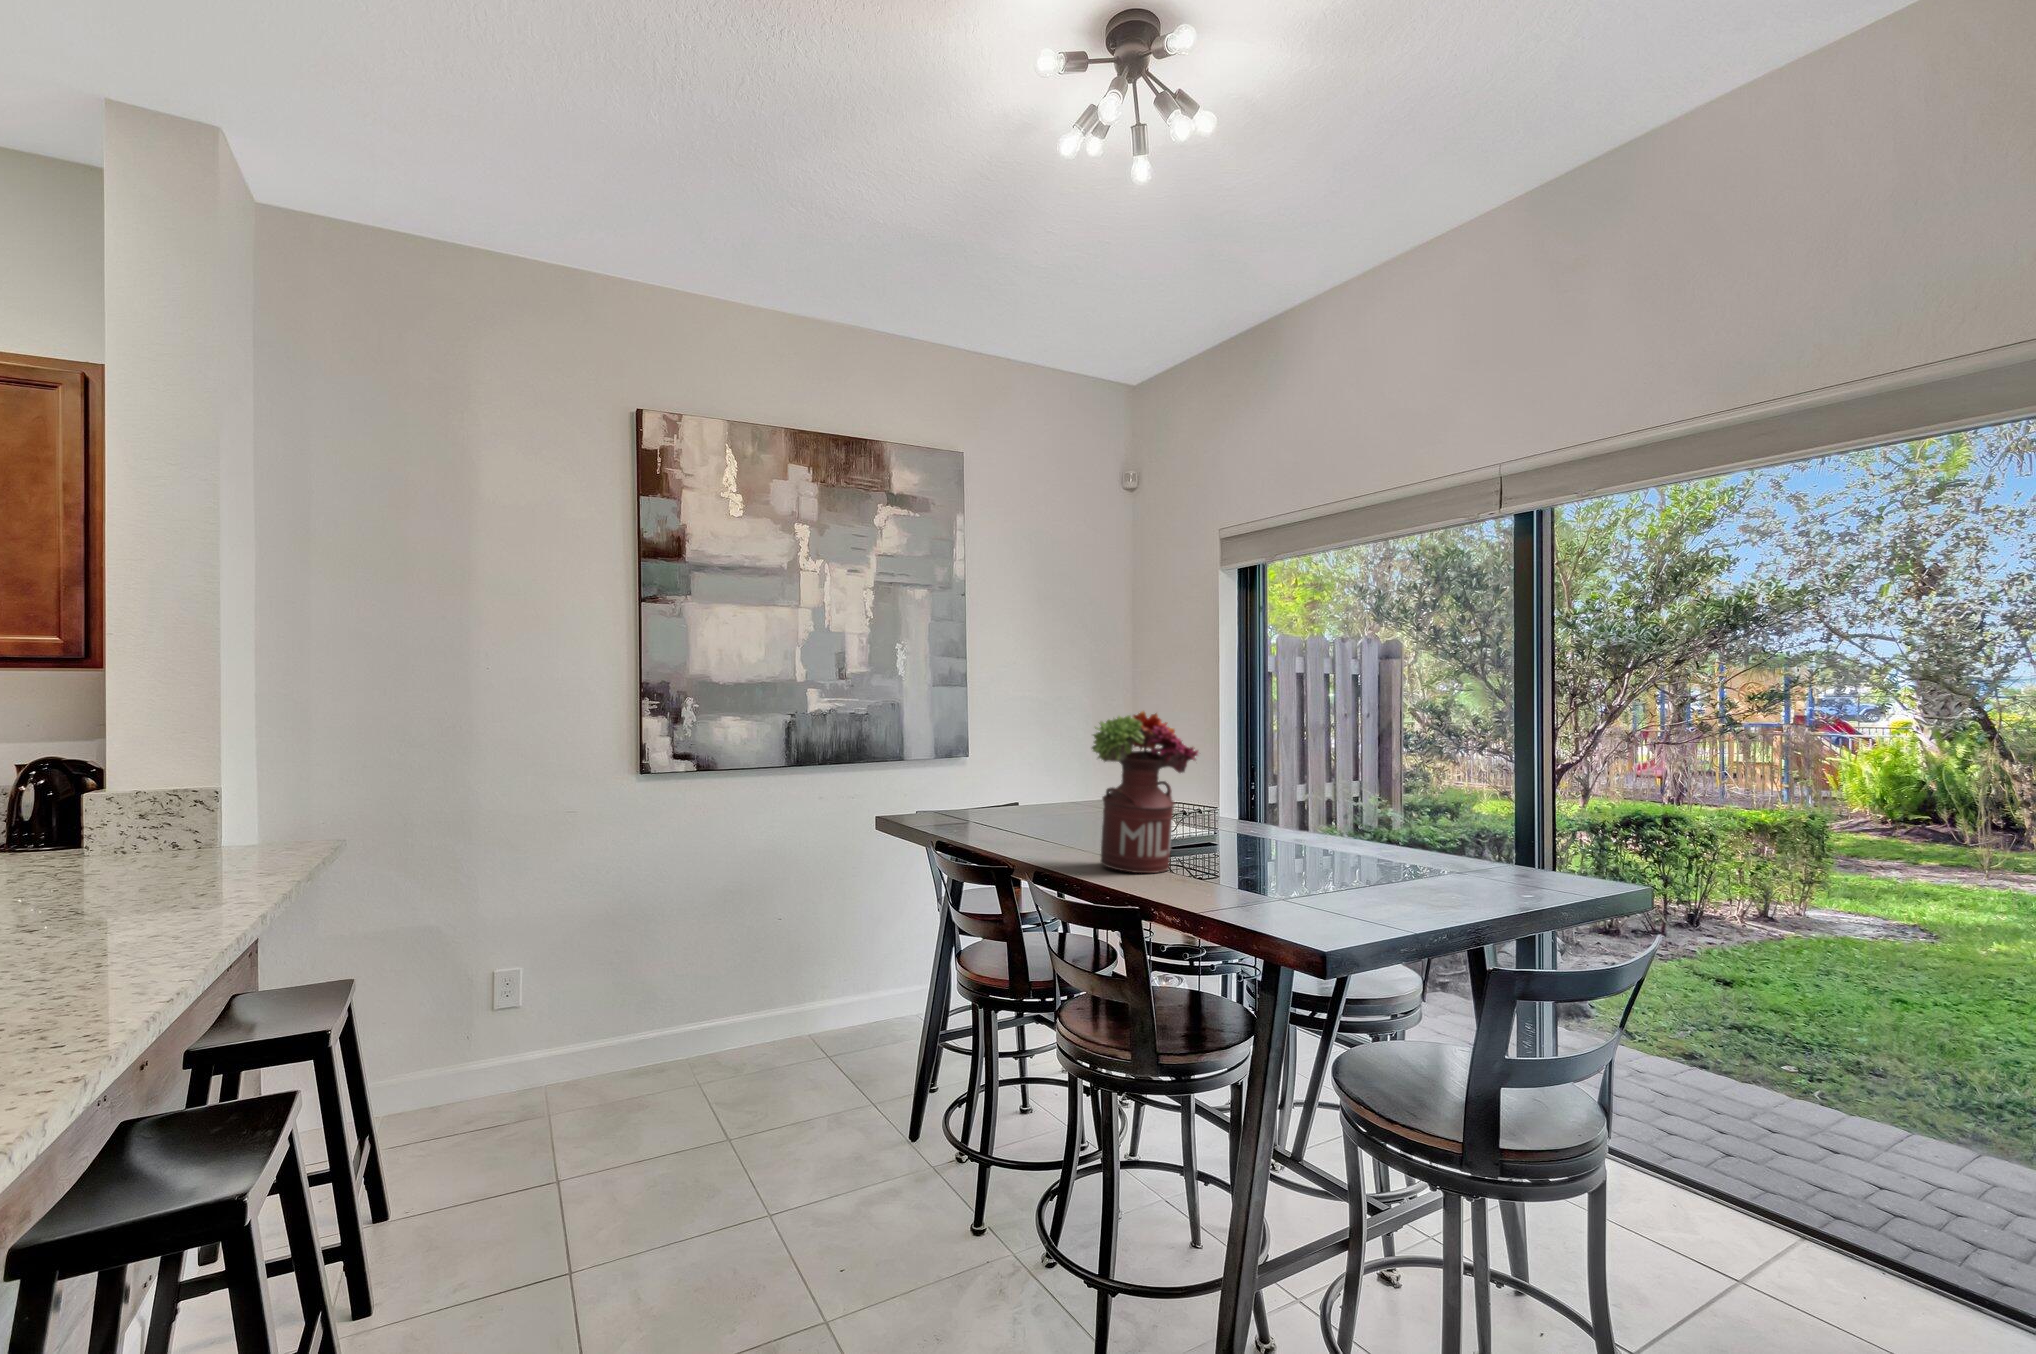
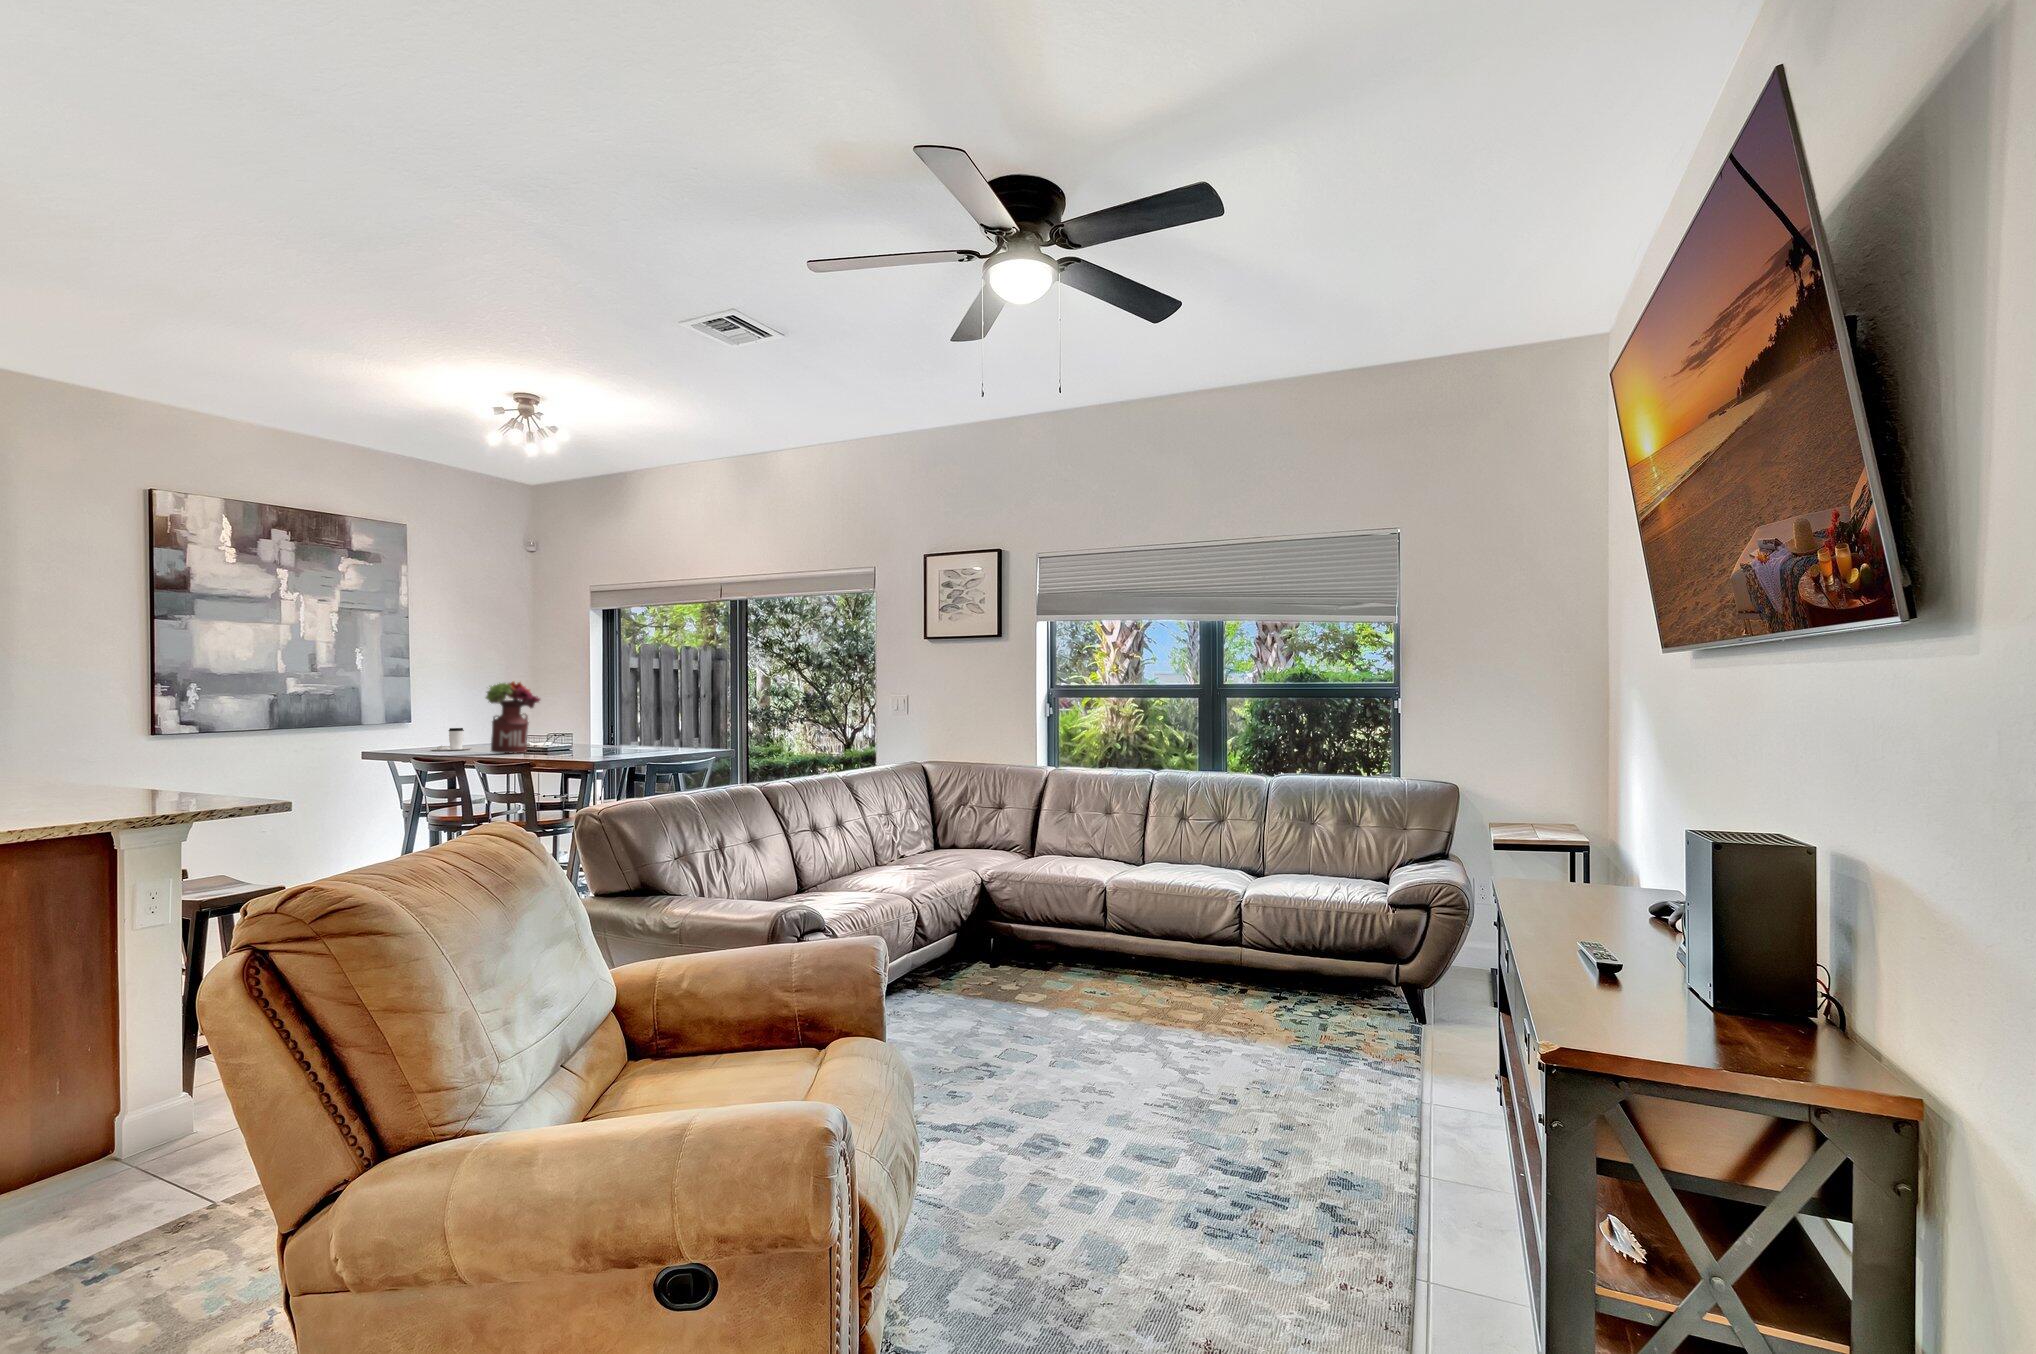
coffee cup: none [991,780,1055,822] -> present [431,728,471,751]

